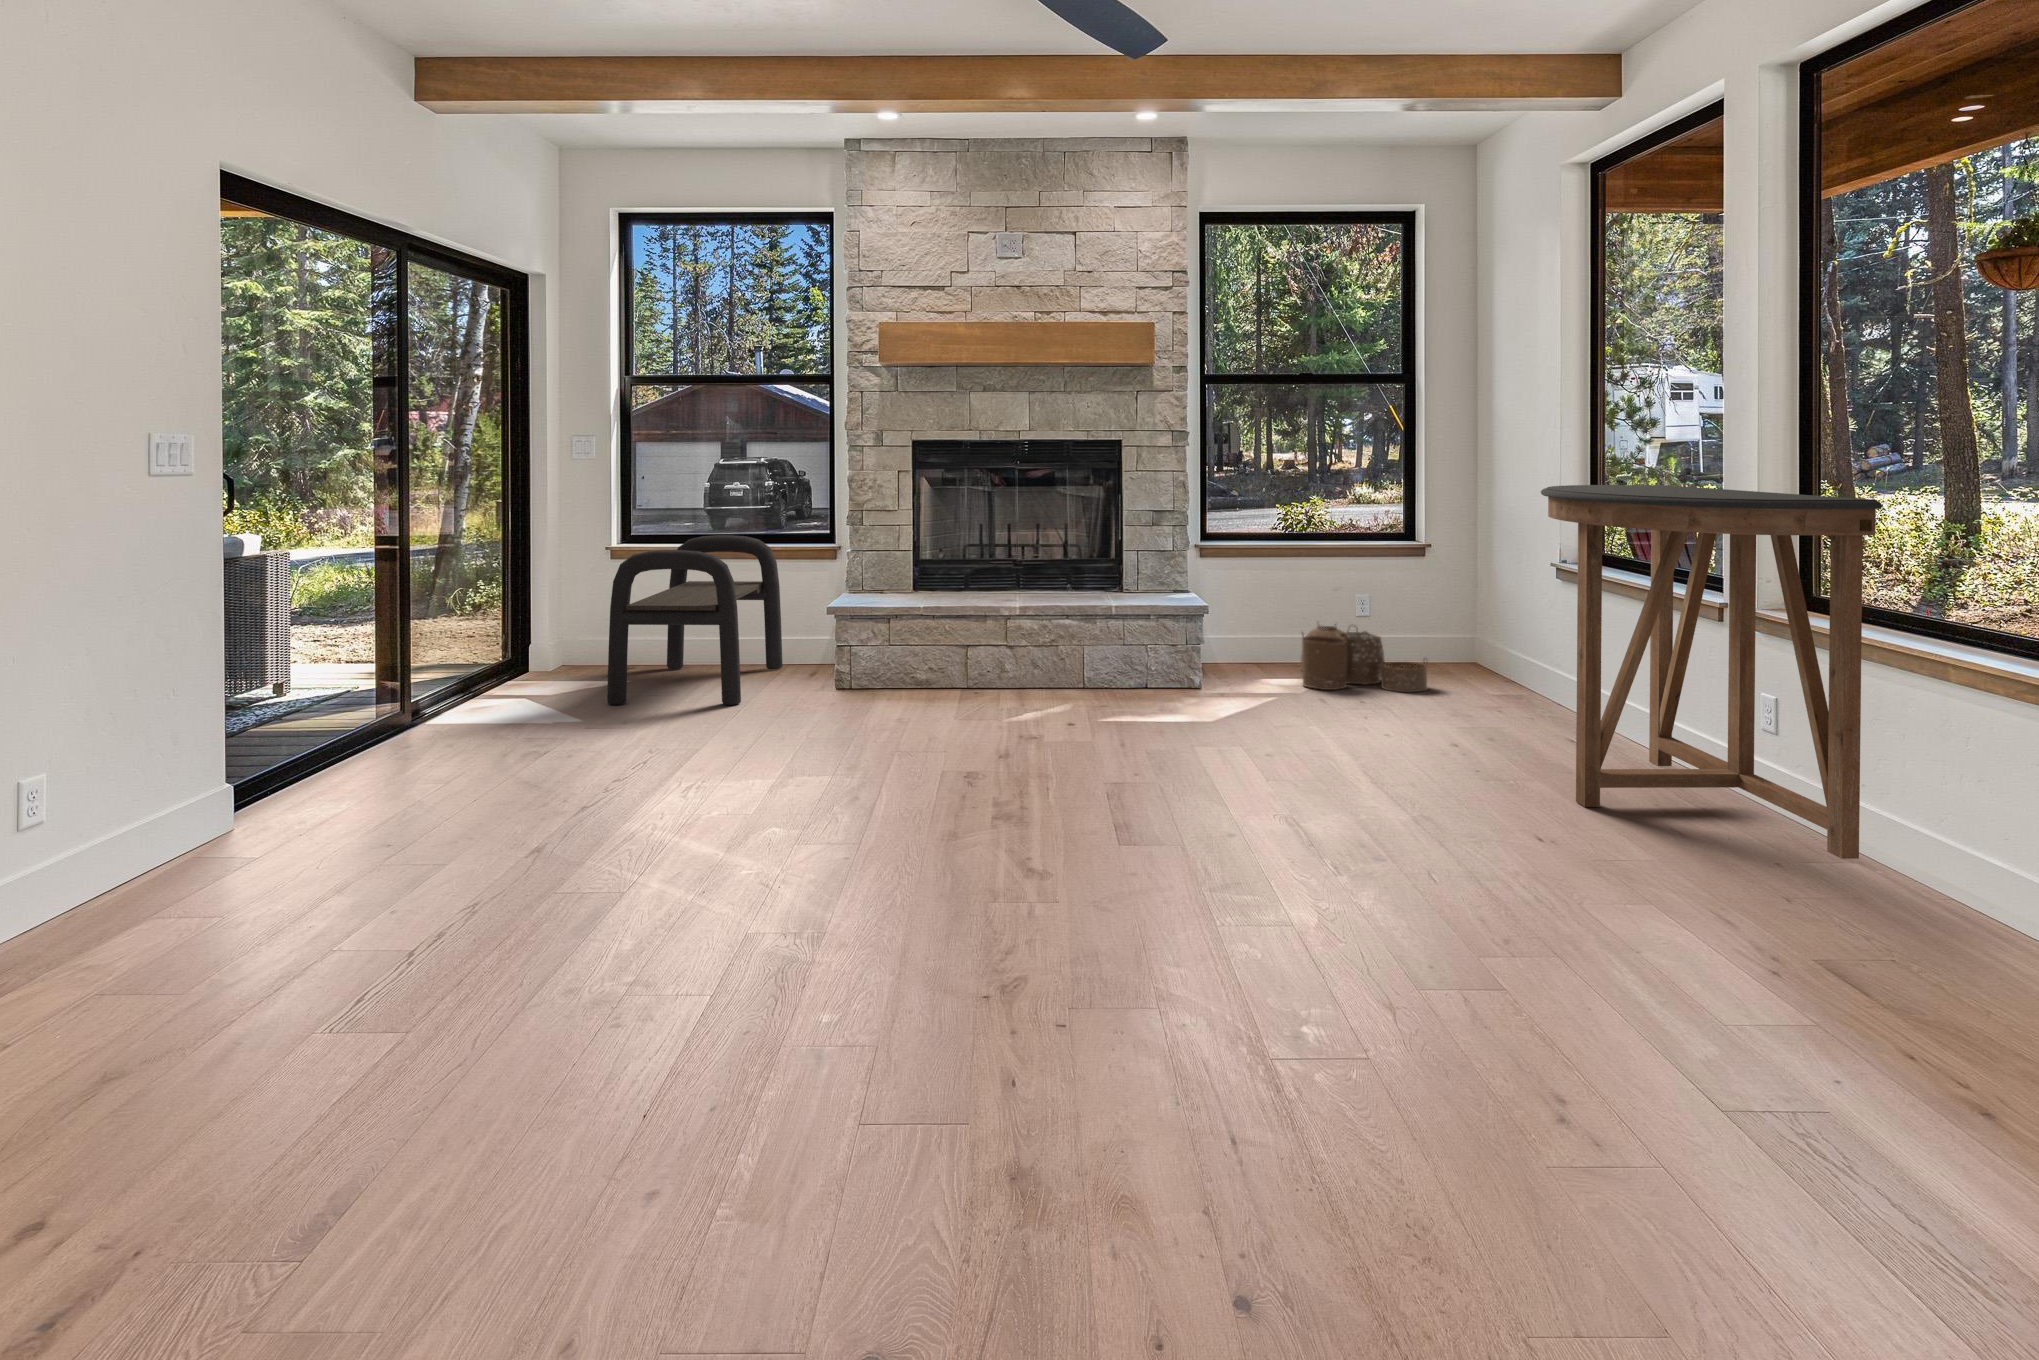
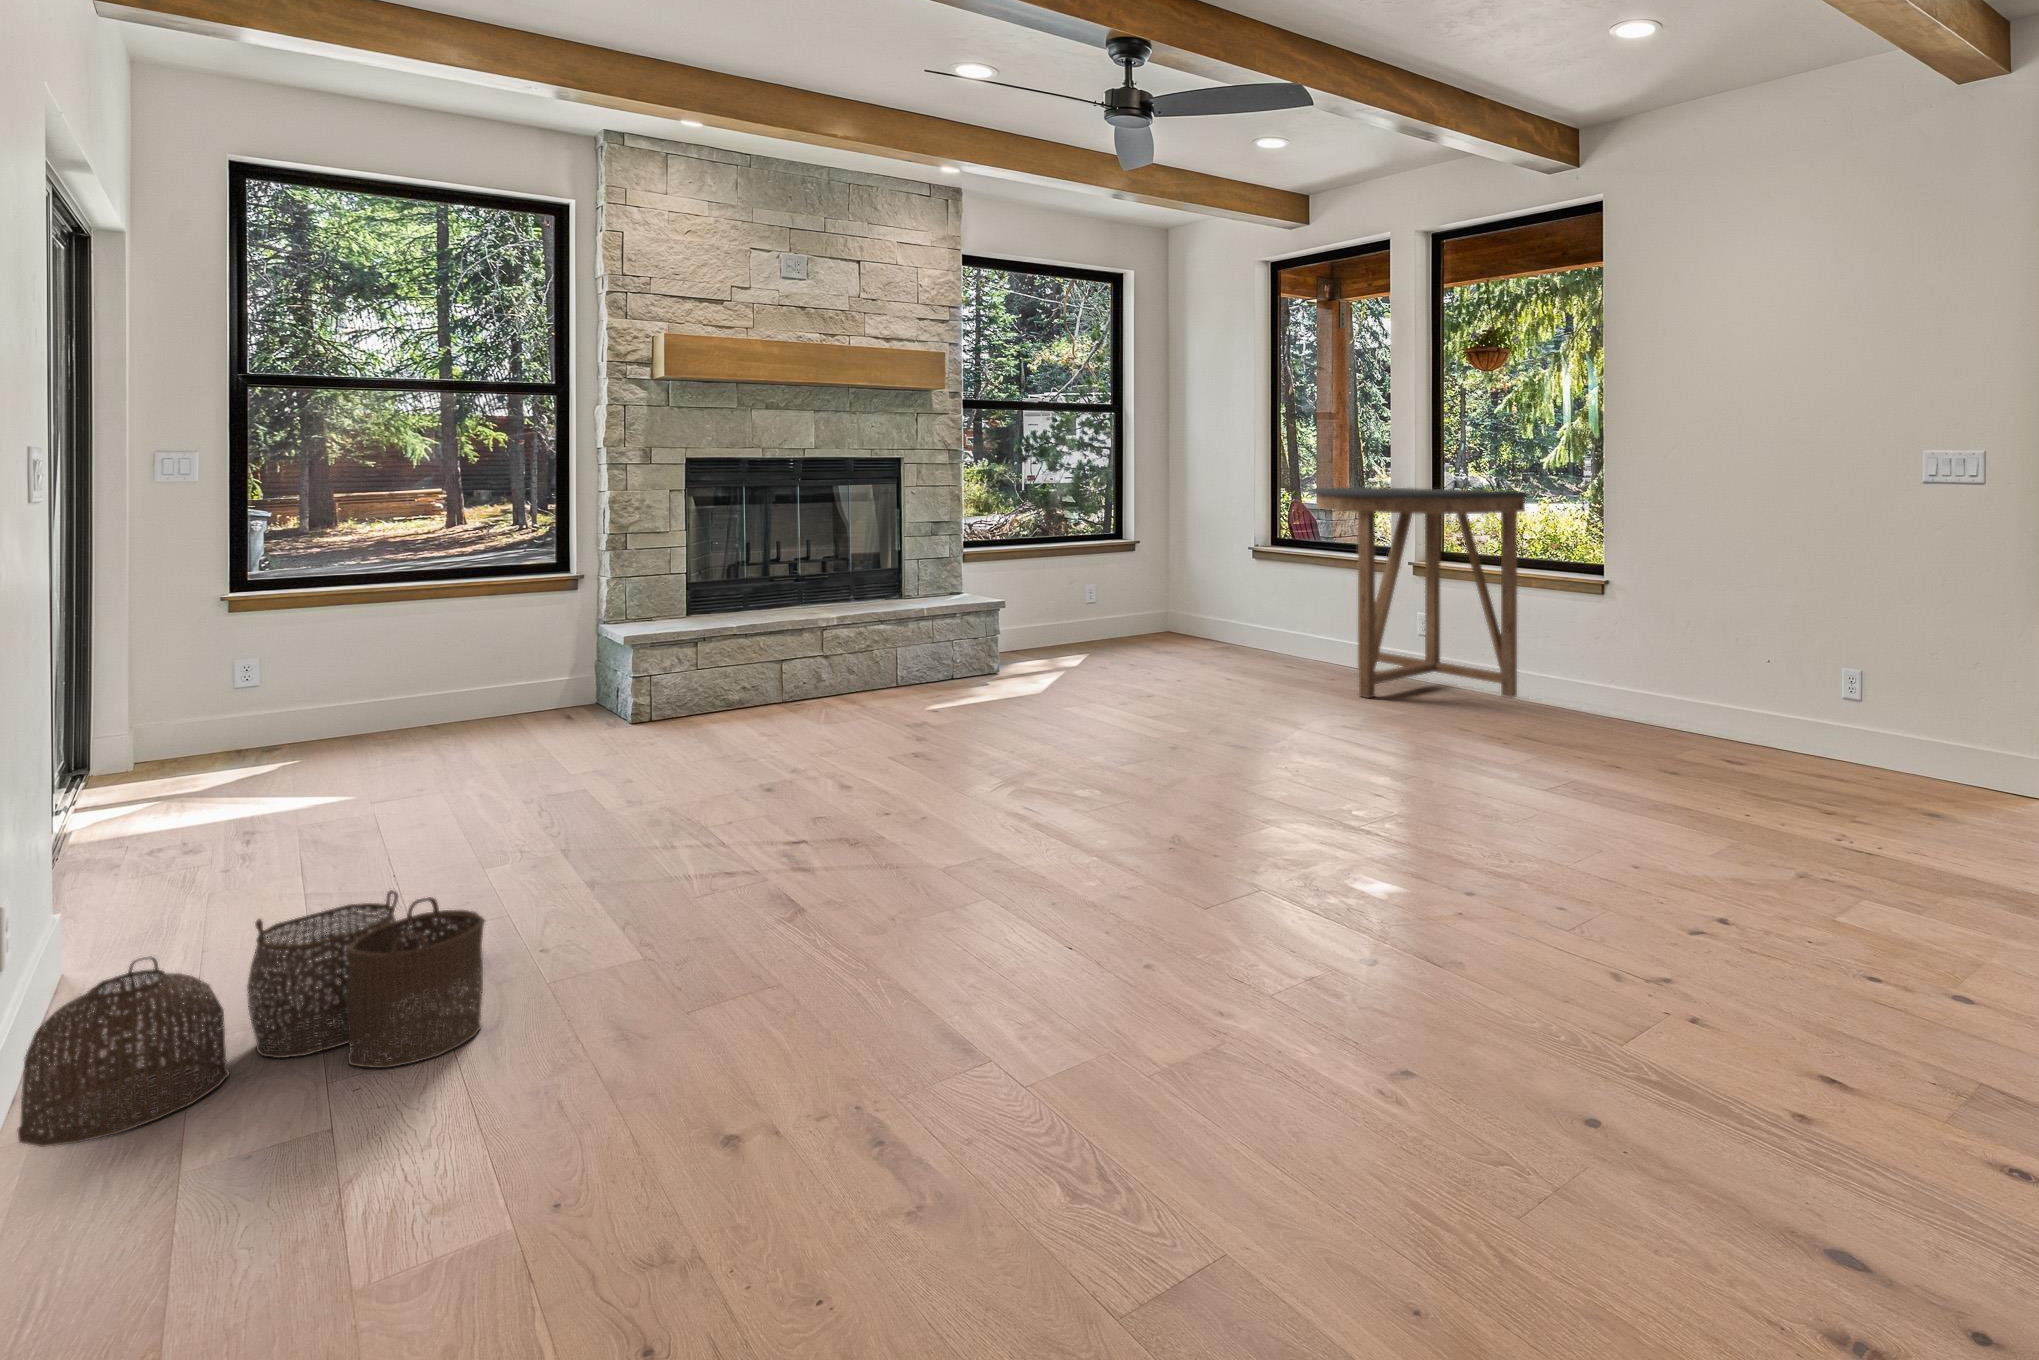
bench: present [607,535,783,705] -> none [324,571,537,789]
woven basket: present [1301,622,1427,692] -> present [18,891,485,1147]

